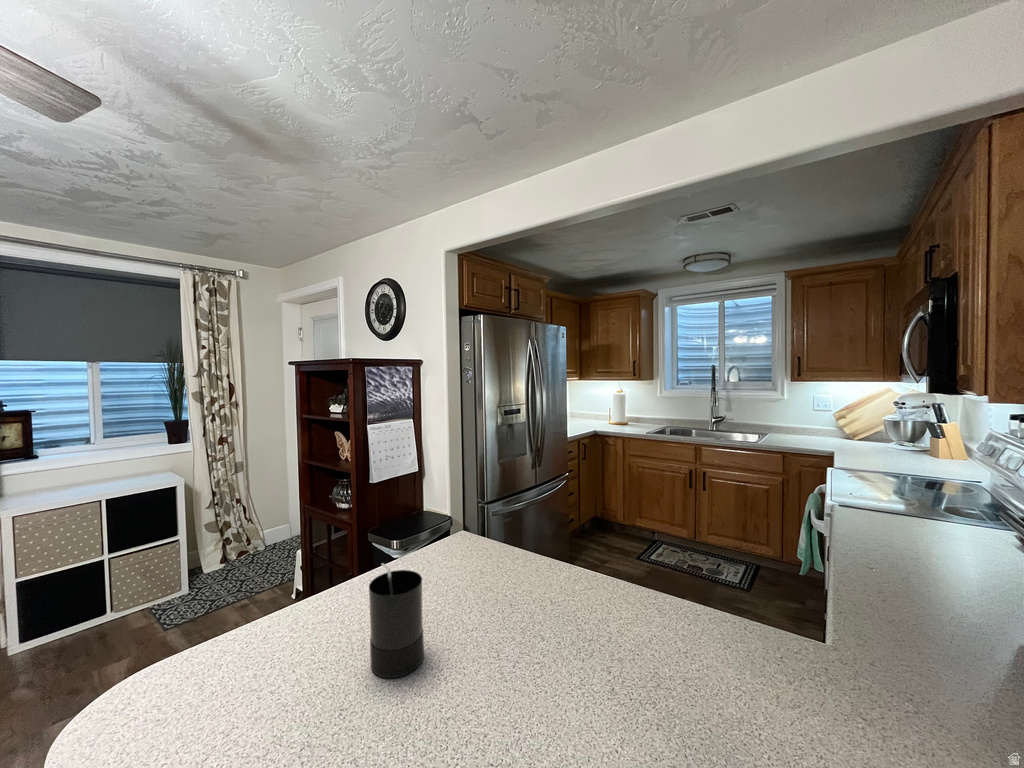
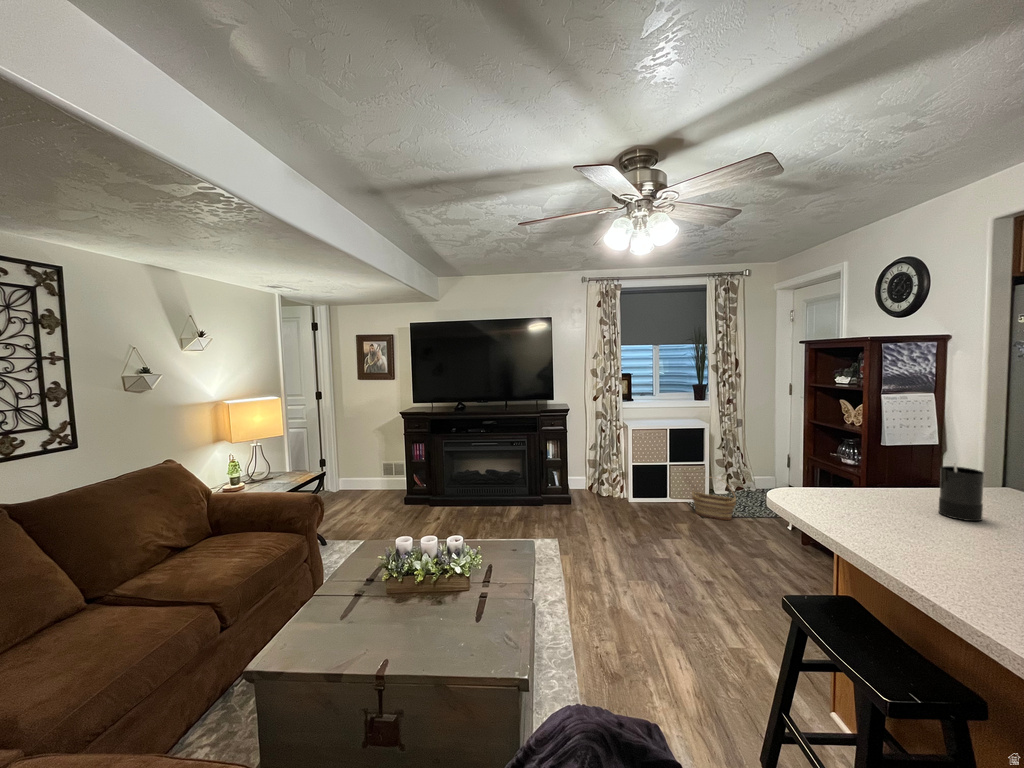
basket: none [148,559,221,626] -> present [692,485,736,520]

